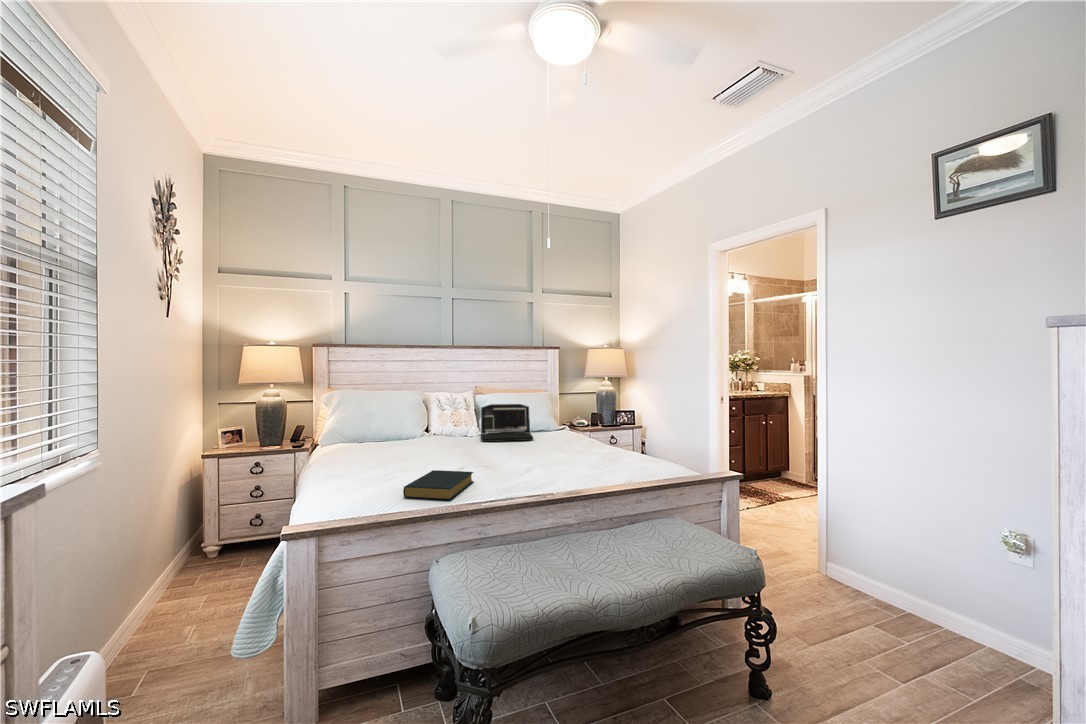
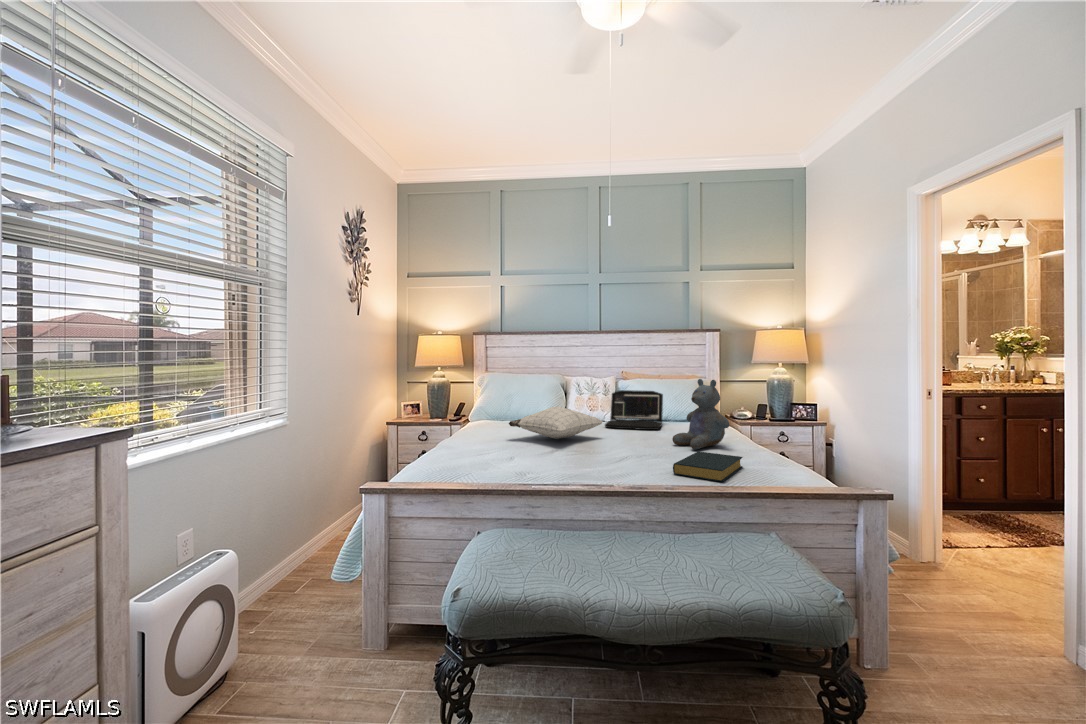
stuffed bear: none [560,393,608,455] -> present [672,379,729,449]
pillow: none [399,423,493,456] -> present [509,406,602,439]
hardback book: present [403,470,474,500] -> present [673,452,743,482]

